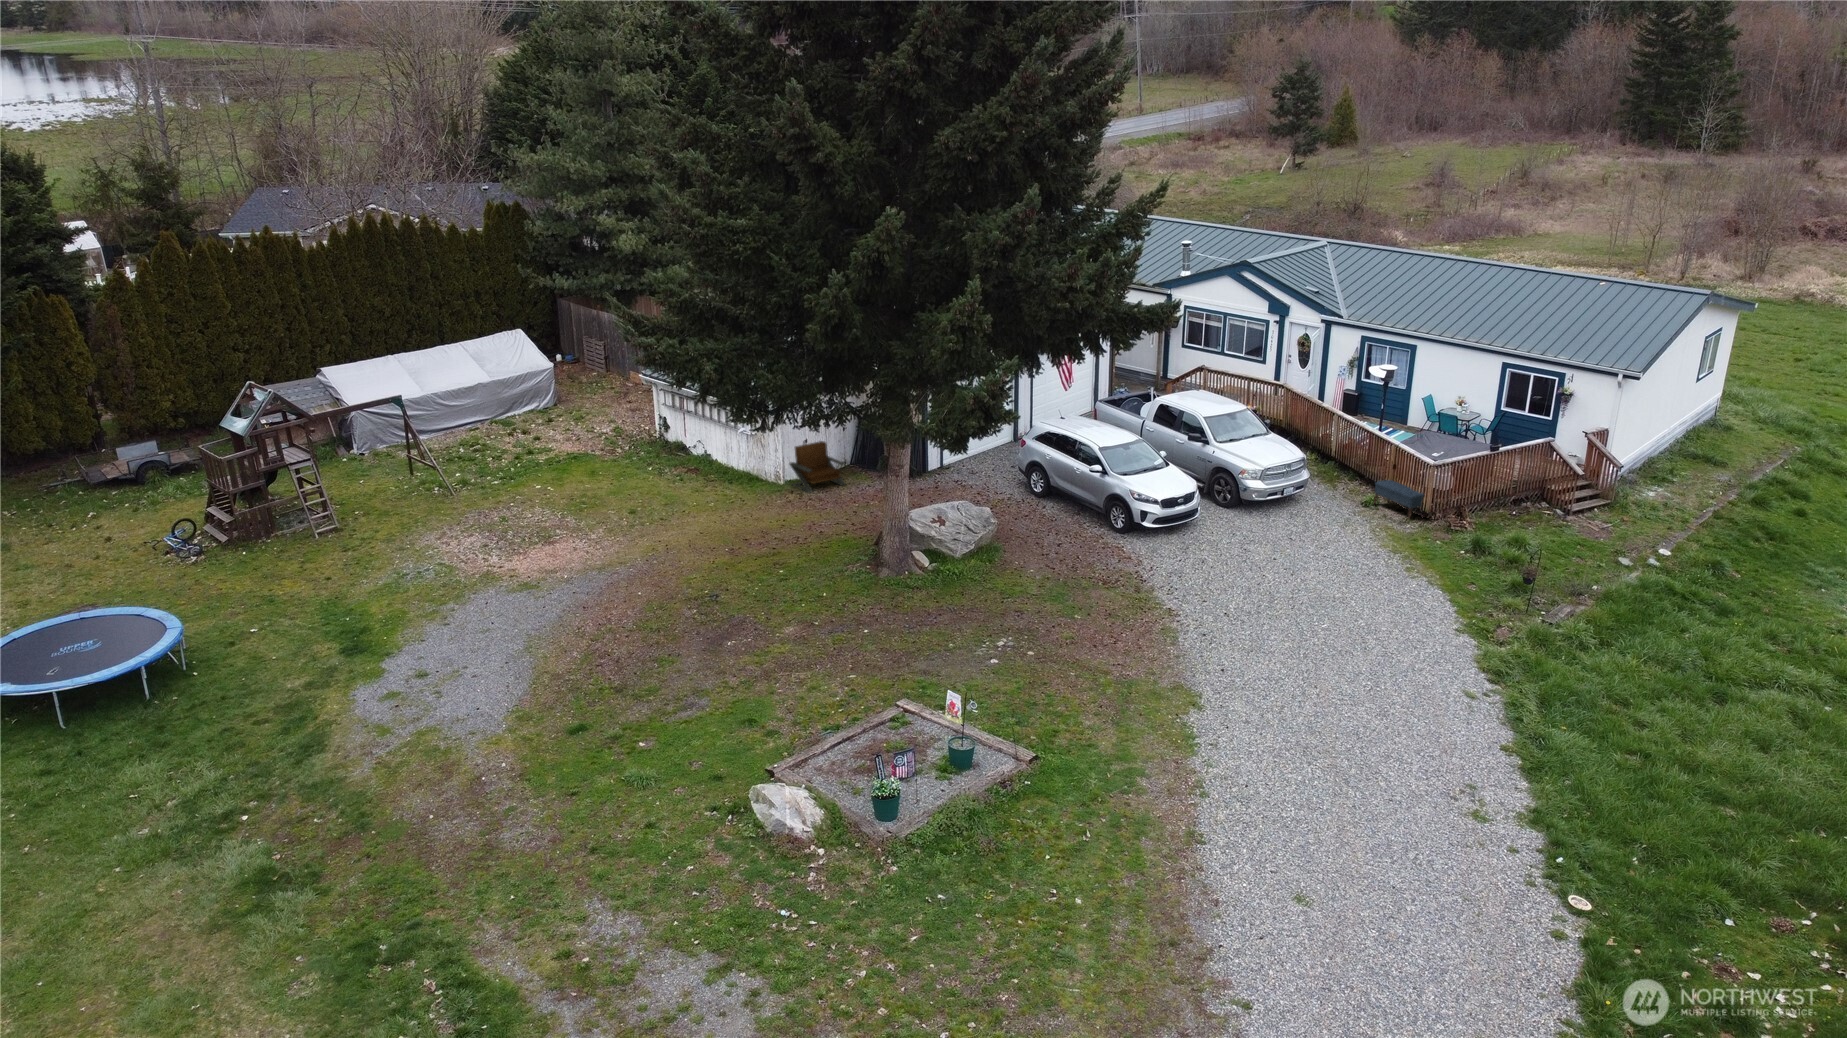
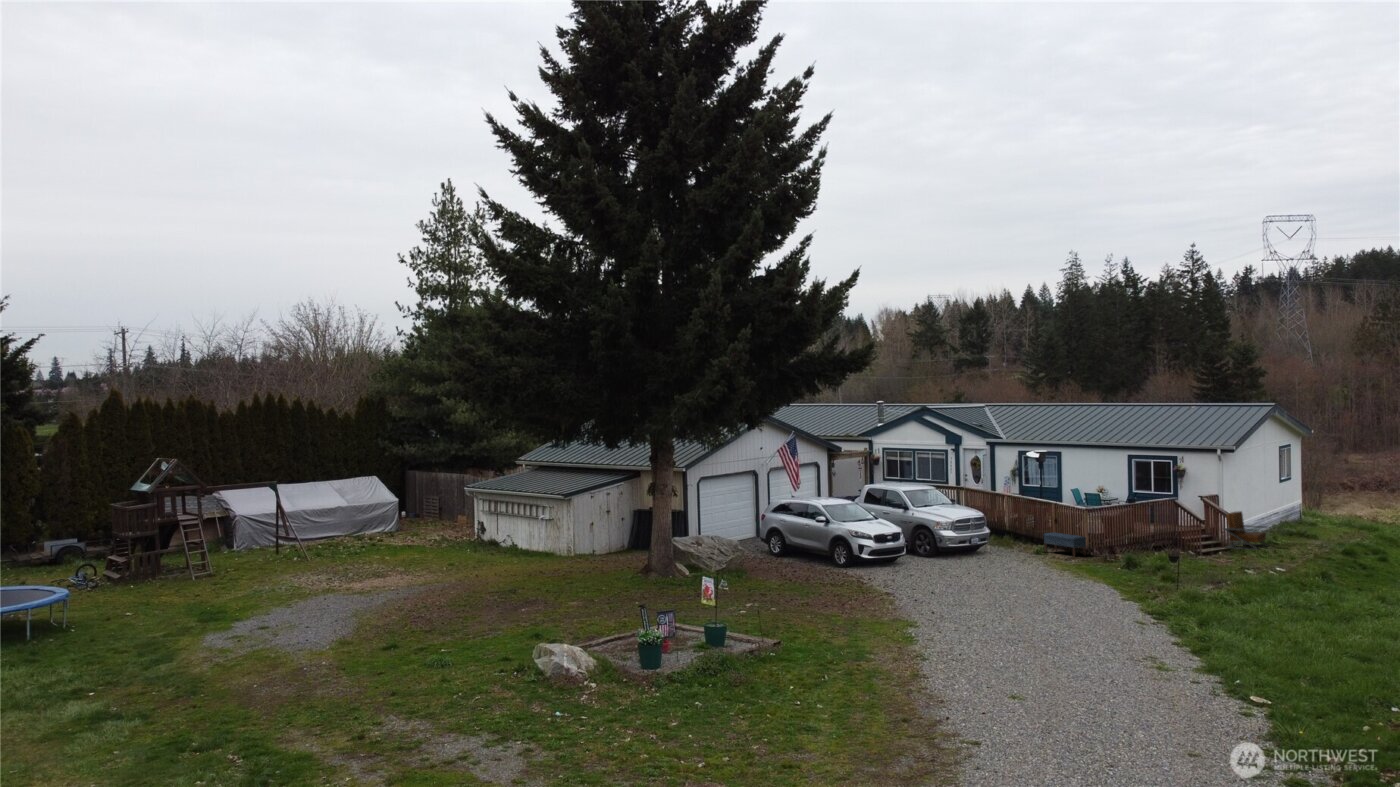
lounge chair: present [790,441,845,493] -> present [1223,511,1268,550]

